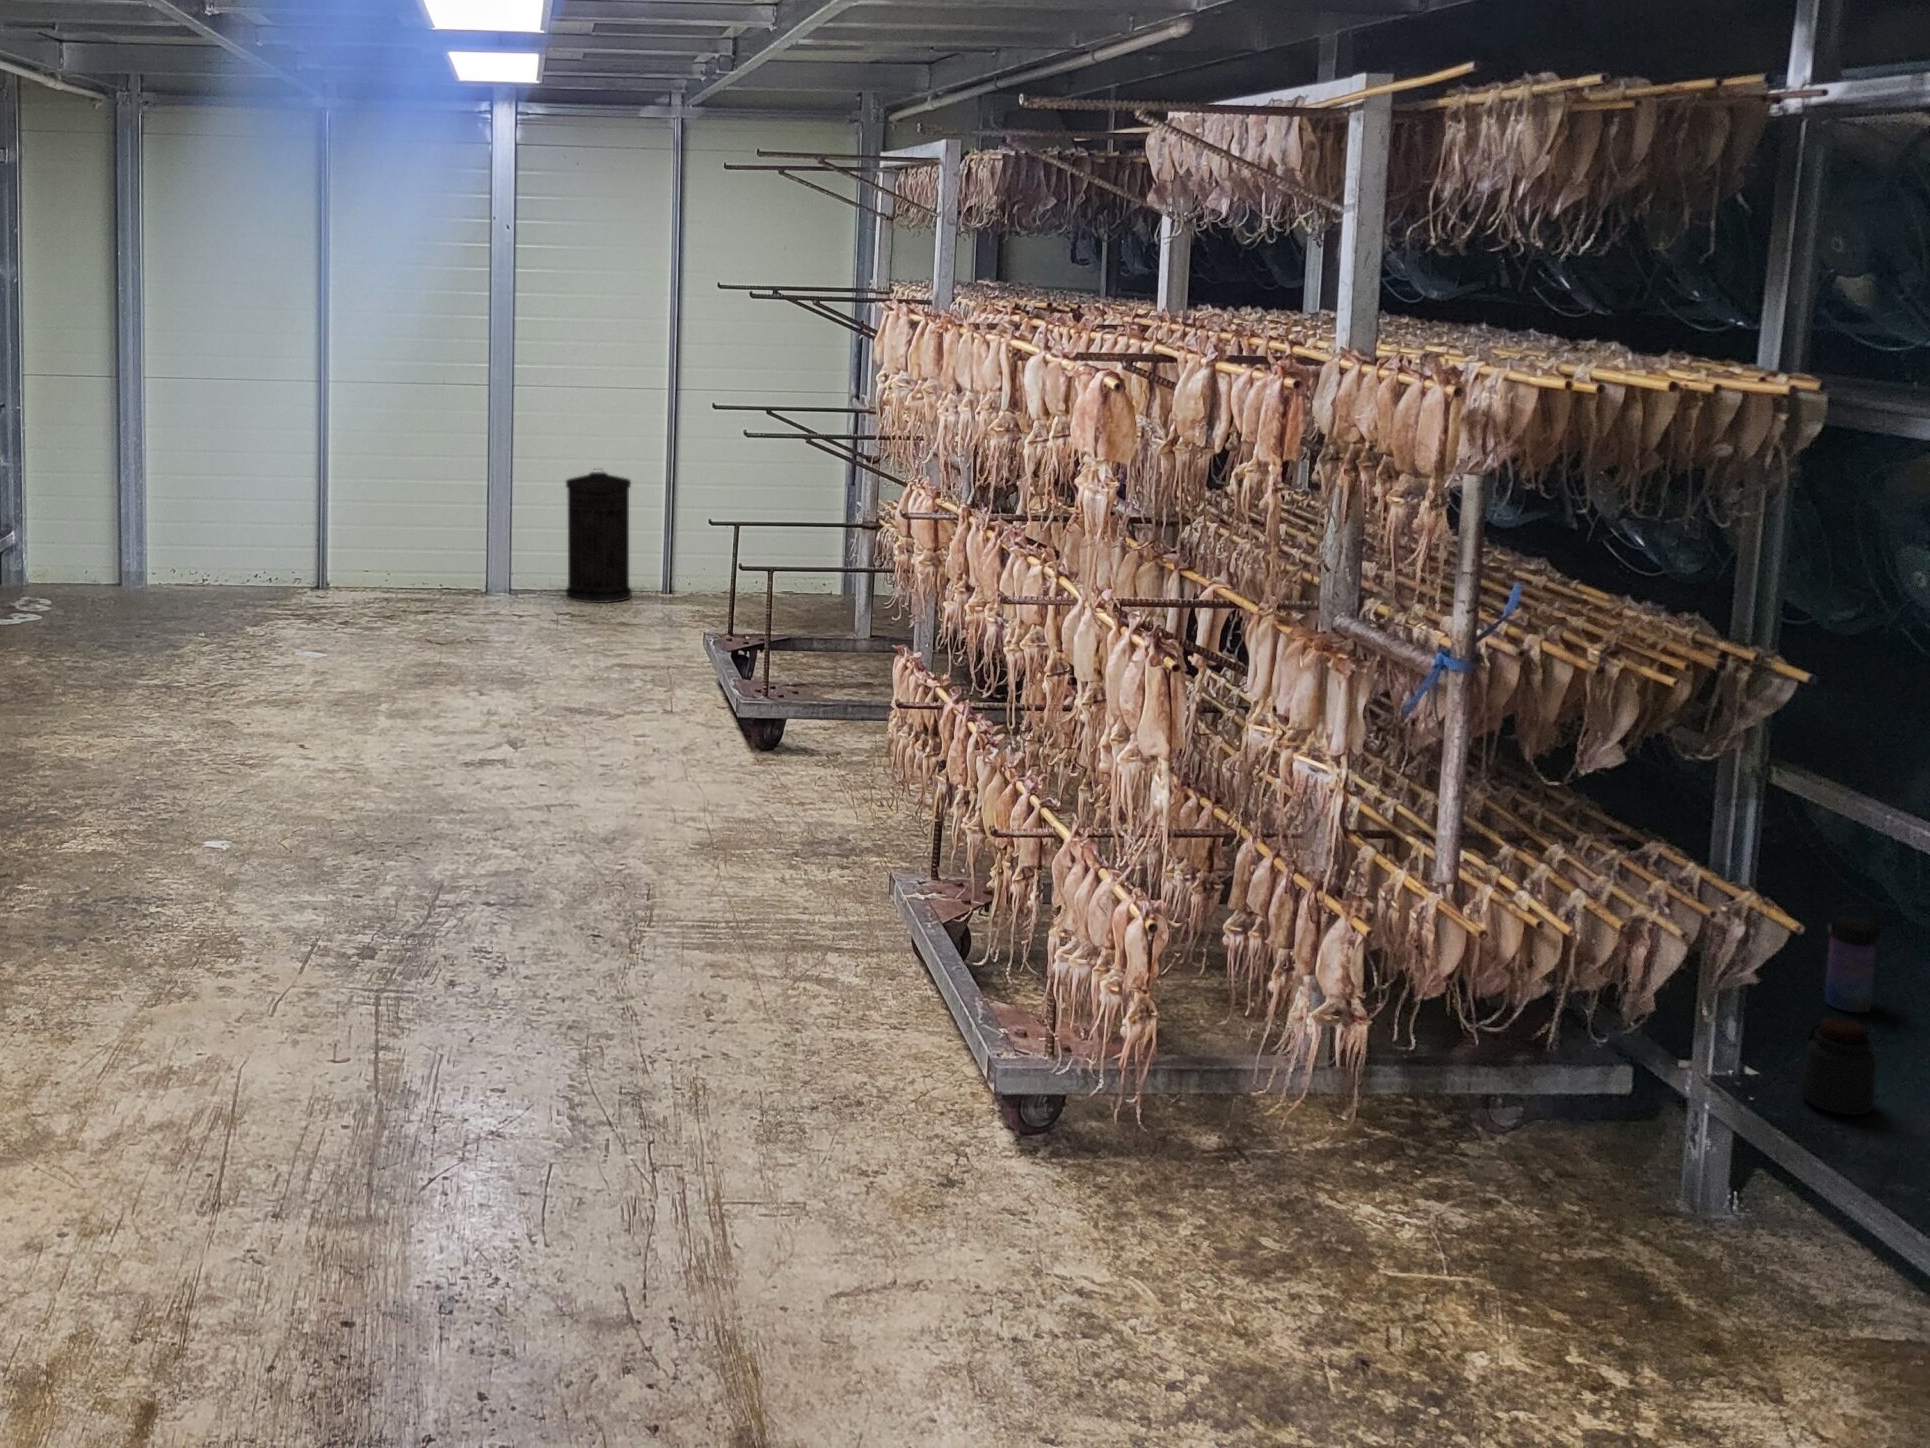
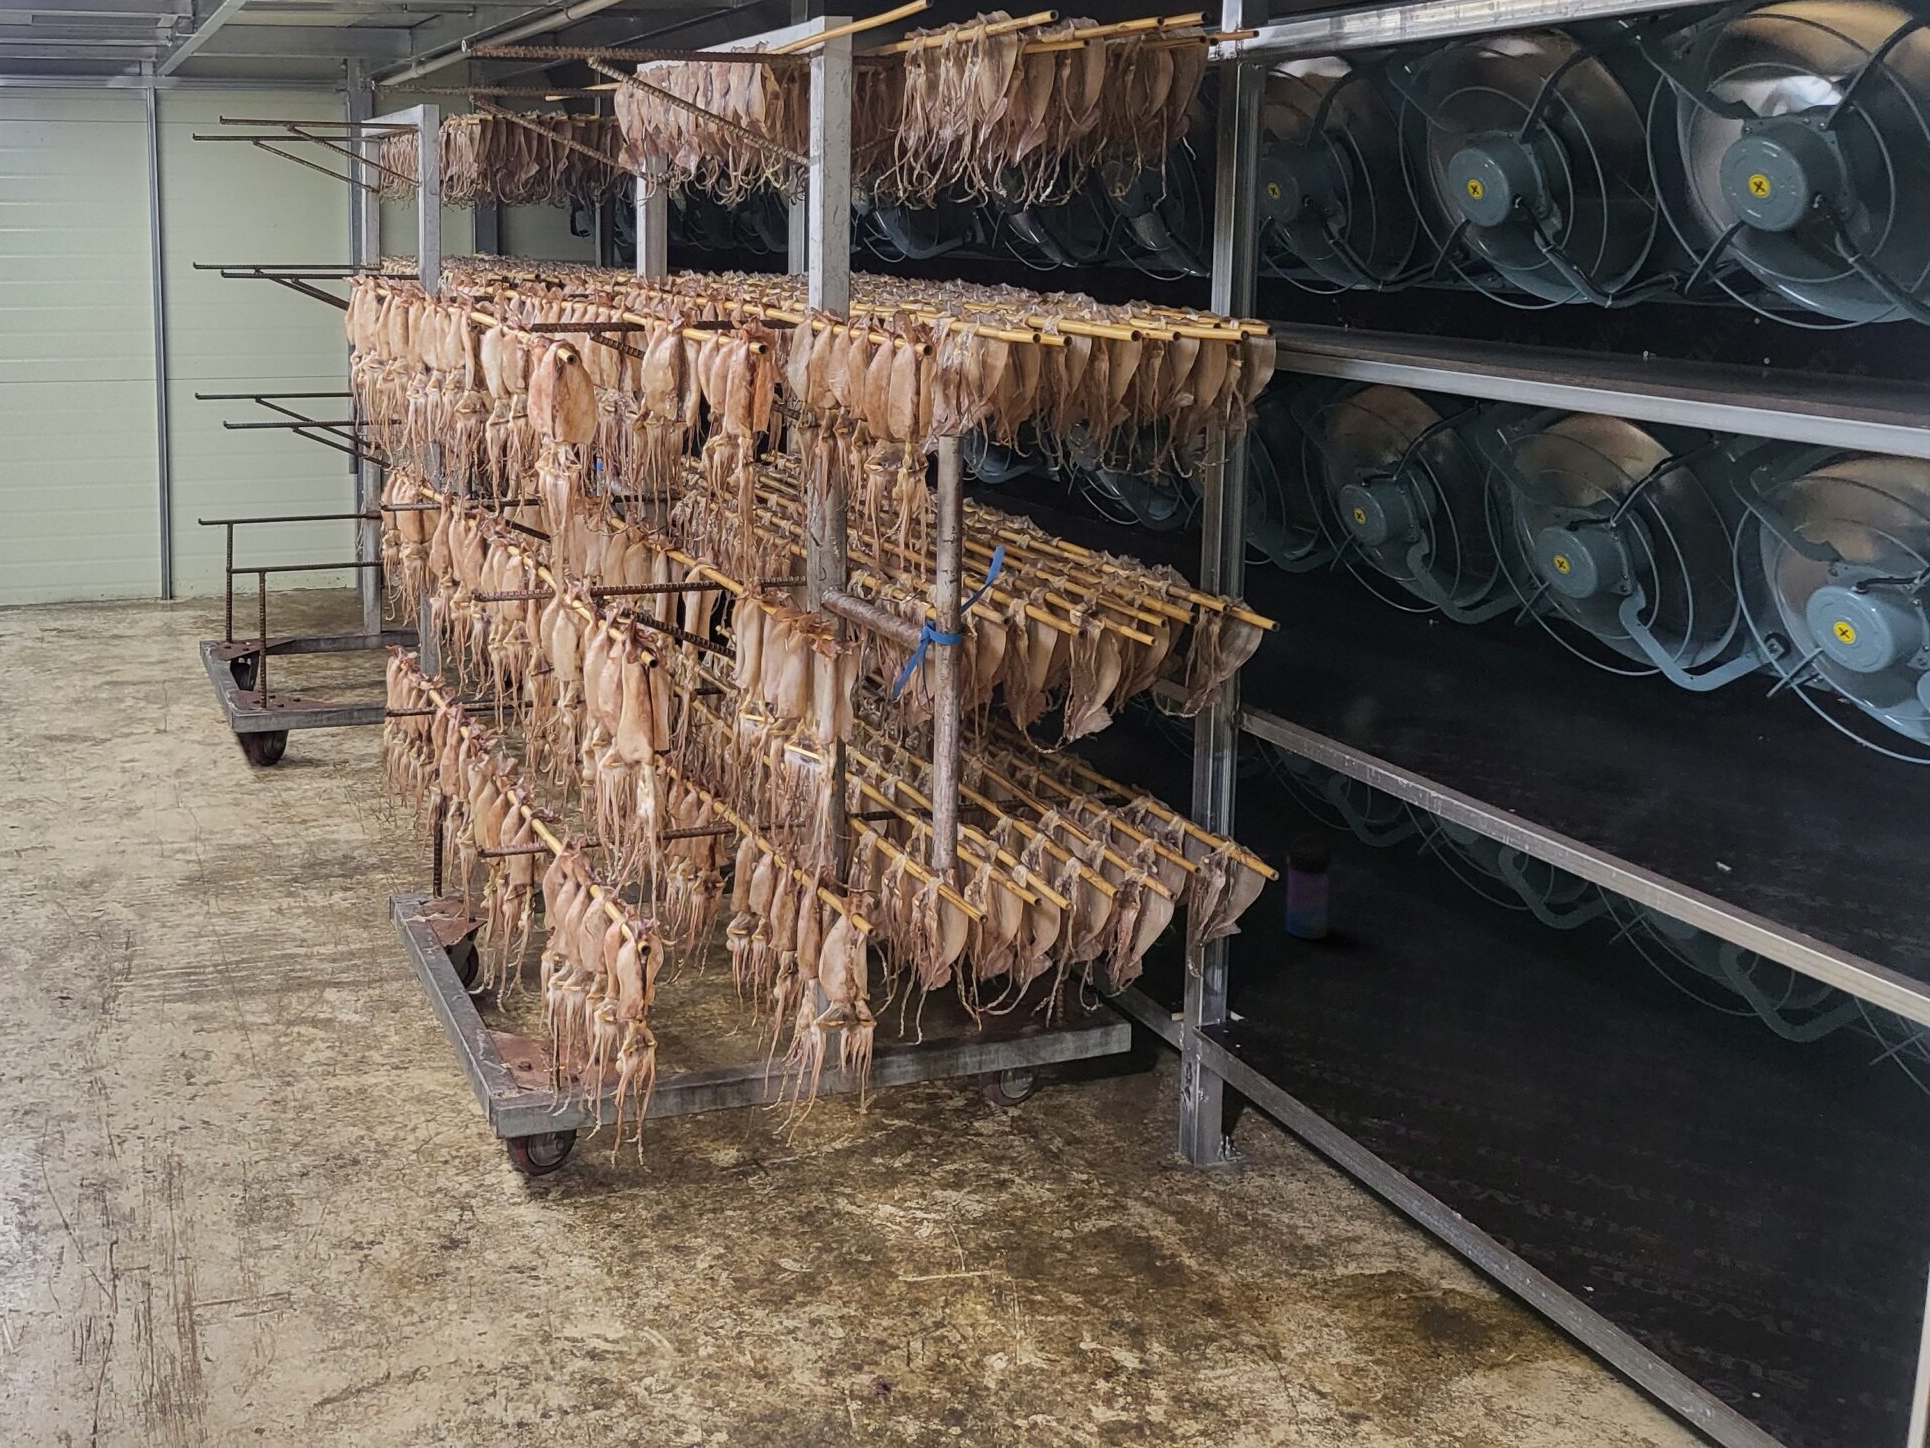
trash can: present [566,472,632,603] -> none [53,472,133,614]
jar: present [1801,1018,1875,1115] -> none [1277,954,1342,1049]

